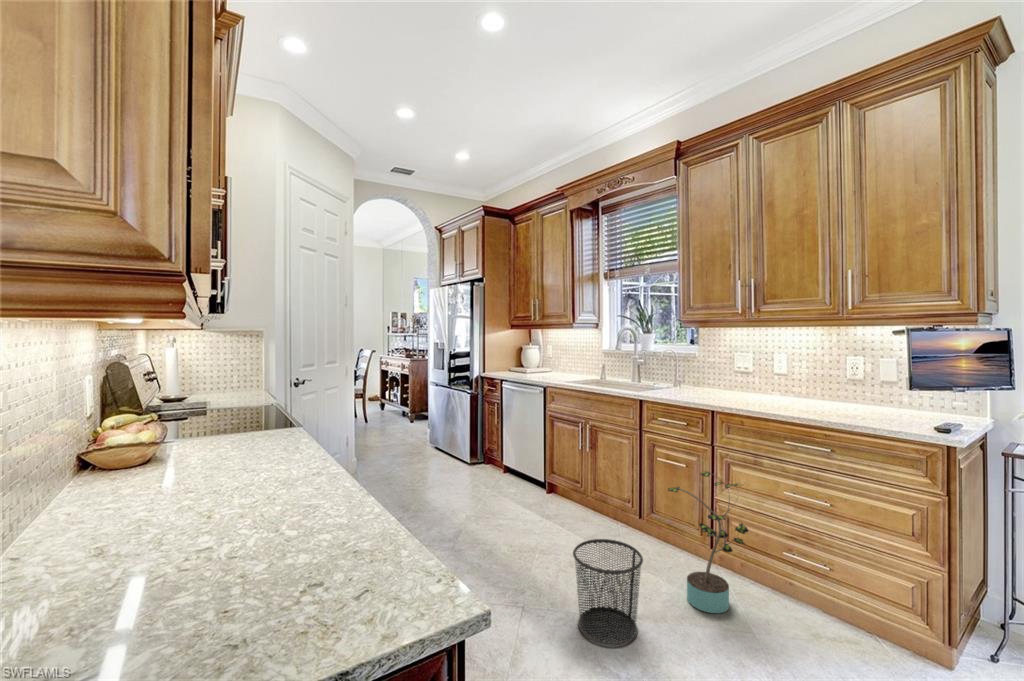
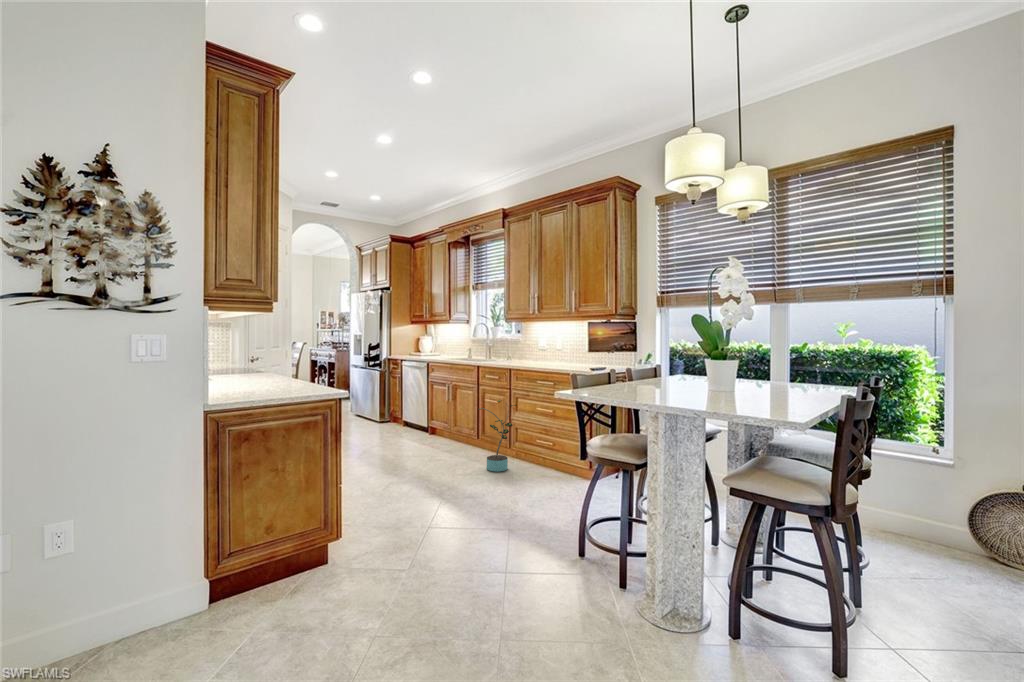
waste bin: present [573,539,643,645] -> none [419,435,456,482]

